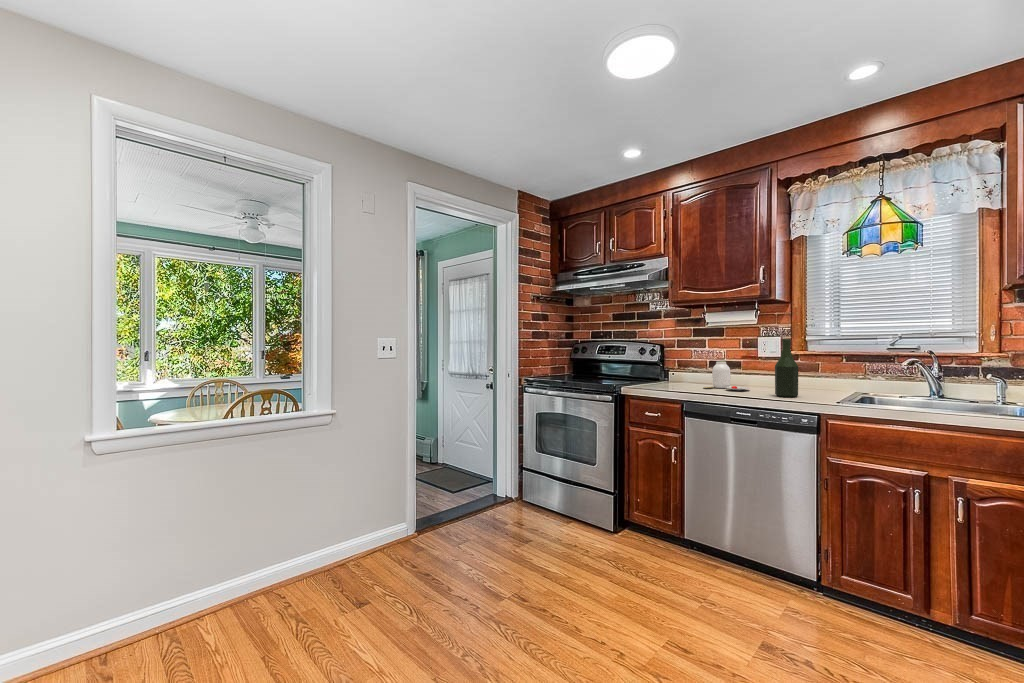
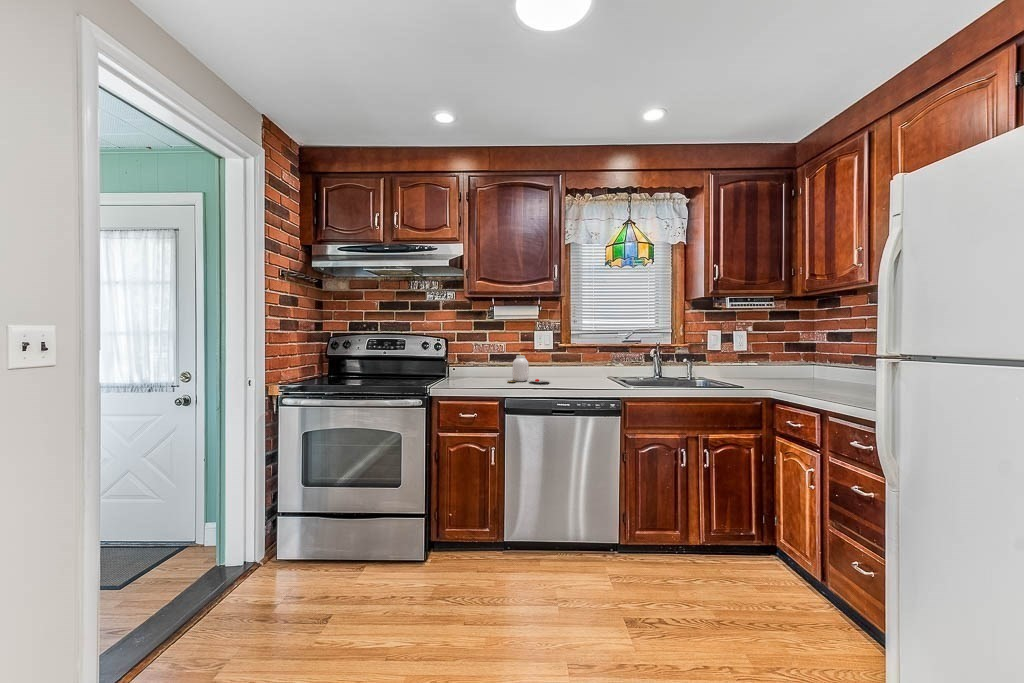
bottle: present [775,339,798,397] -> none [580,336,598,387]

